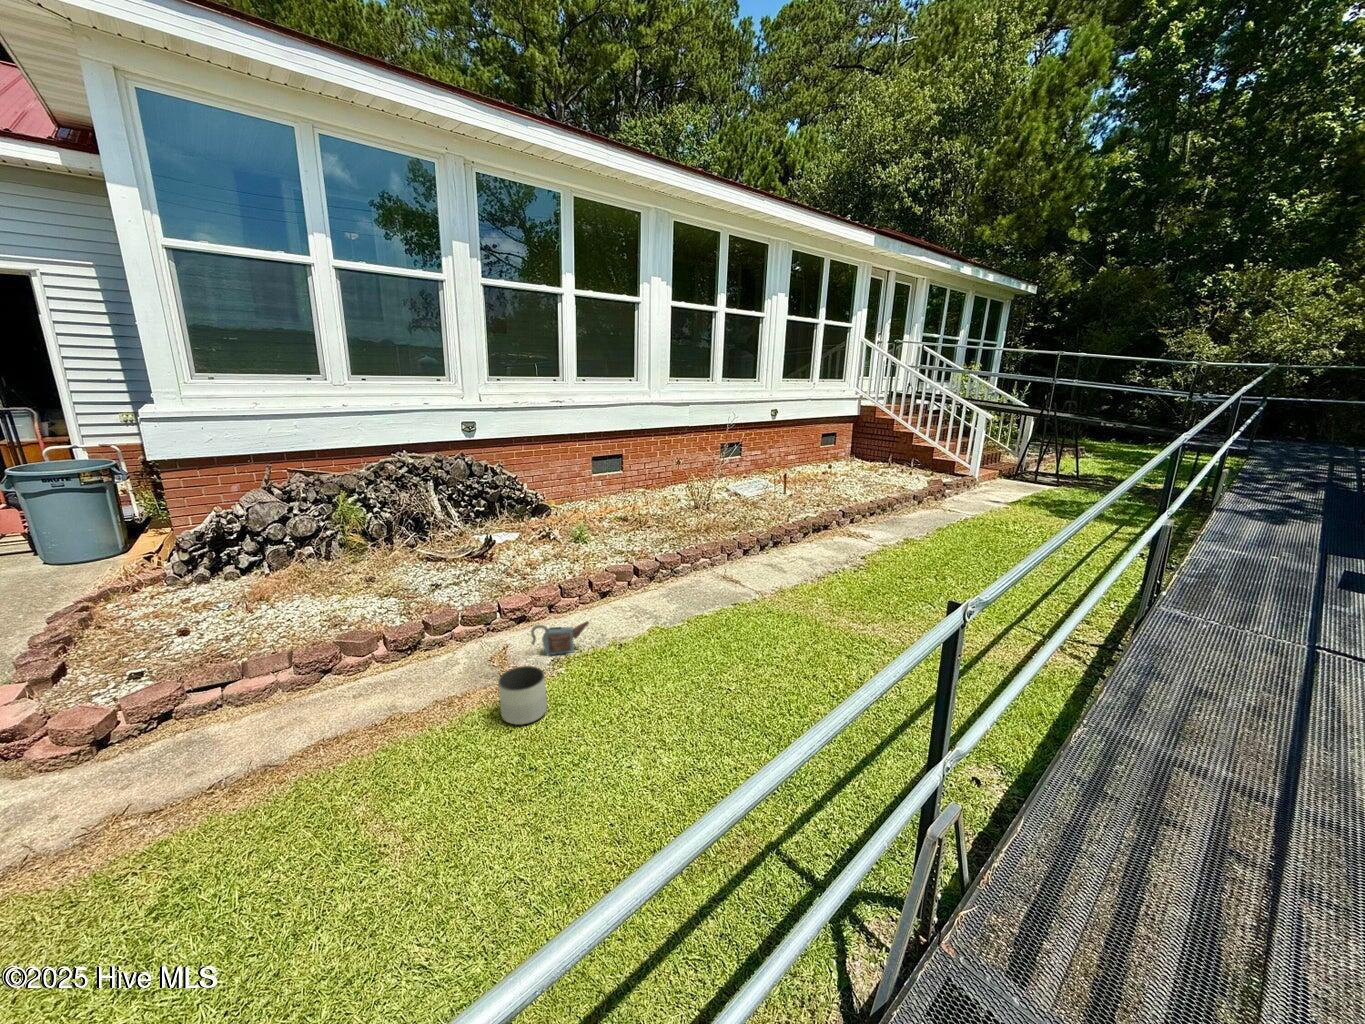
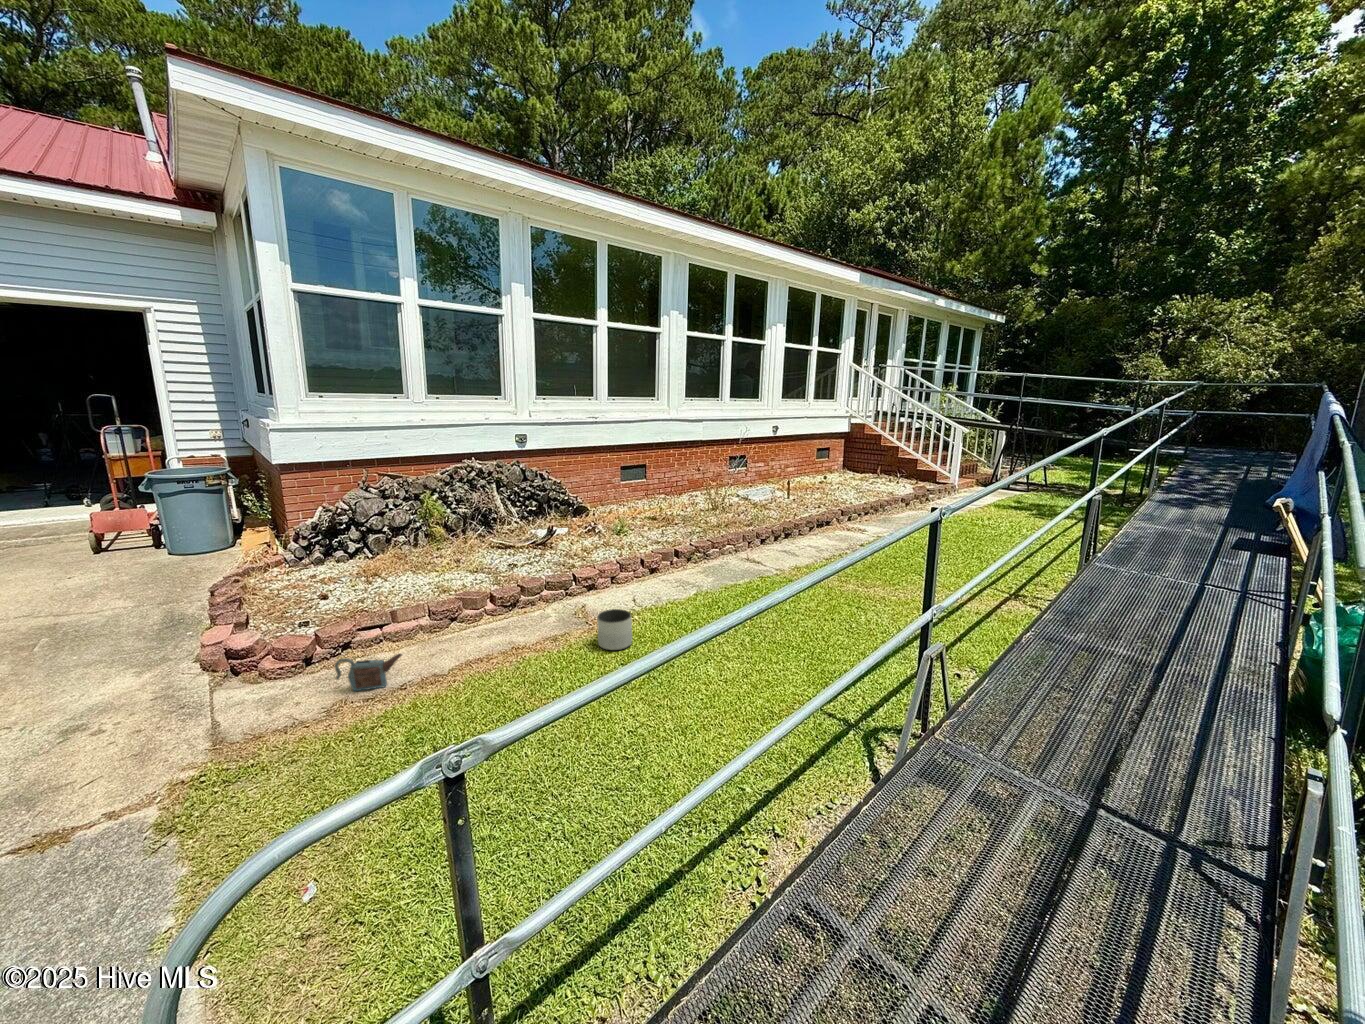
watering can: present [531,621,589,655] -> present [335,654,402,691]

